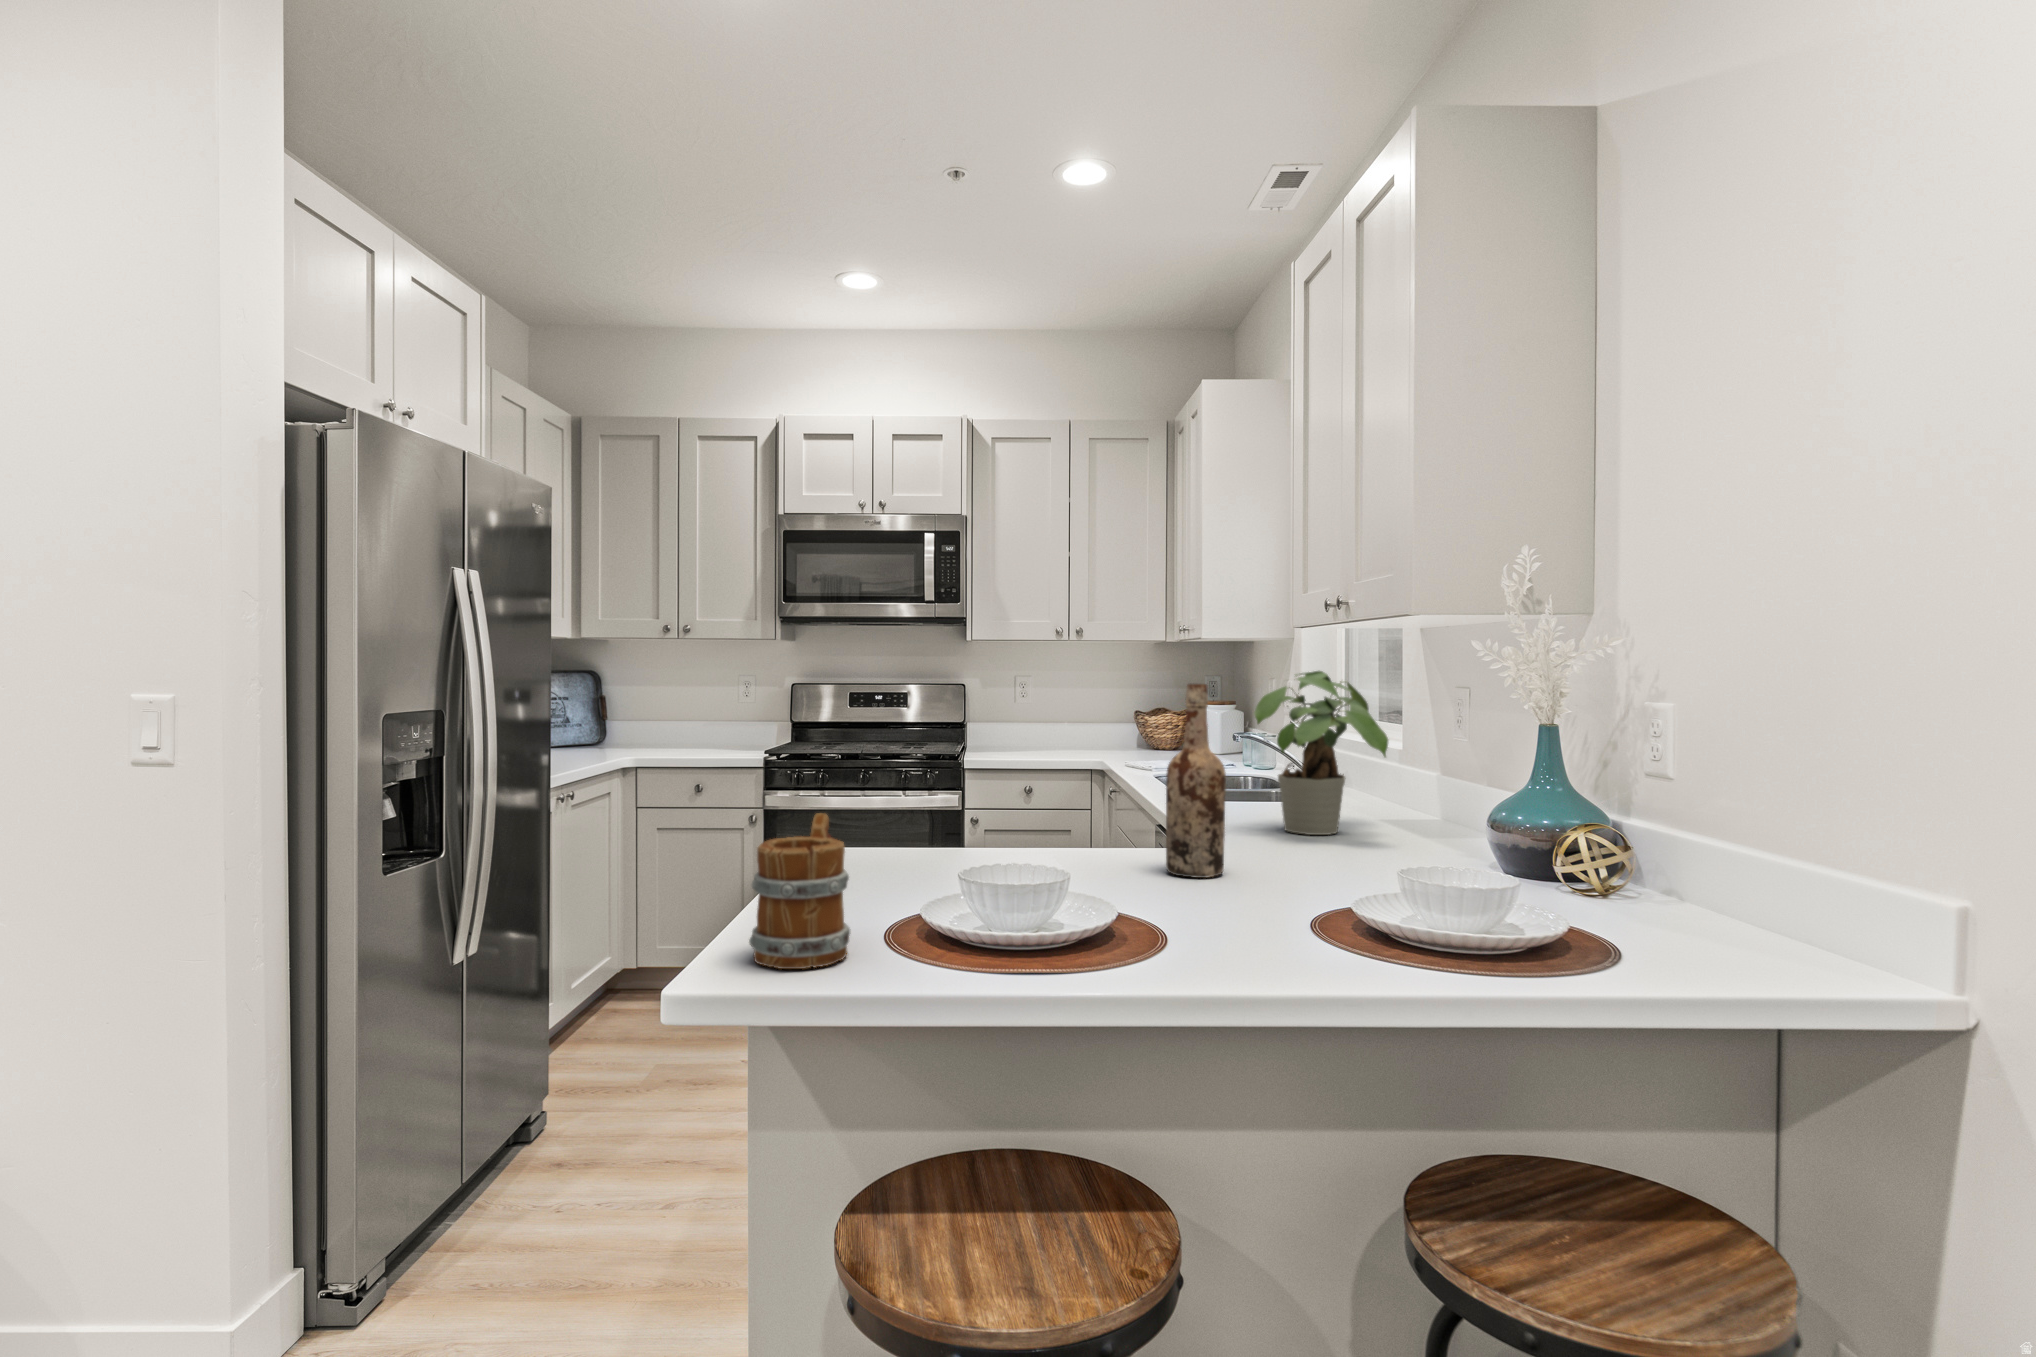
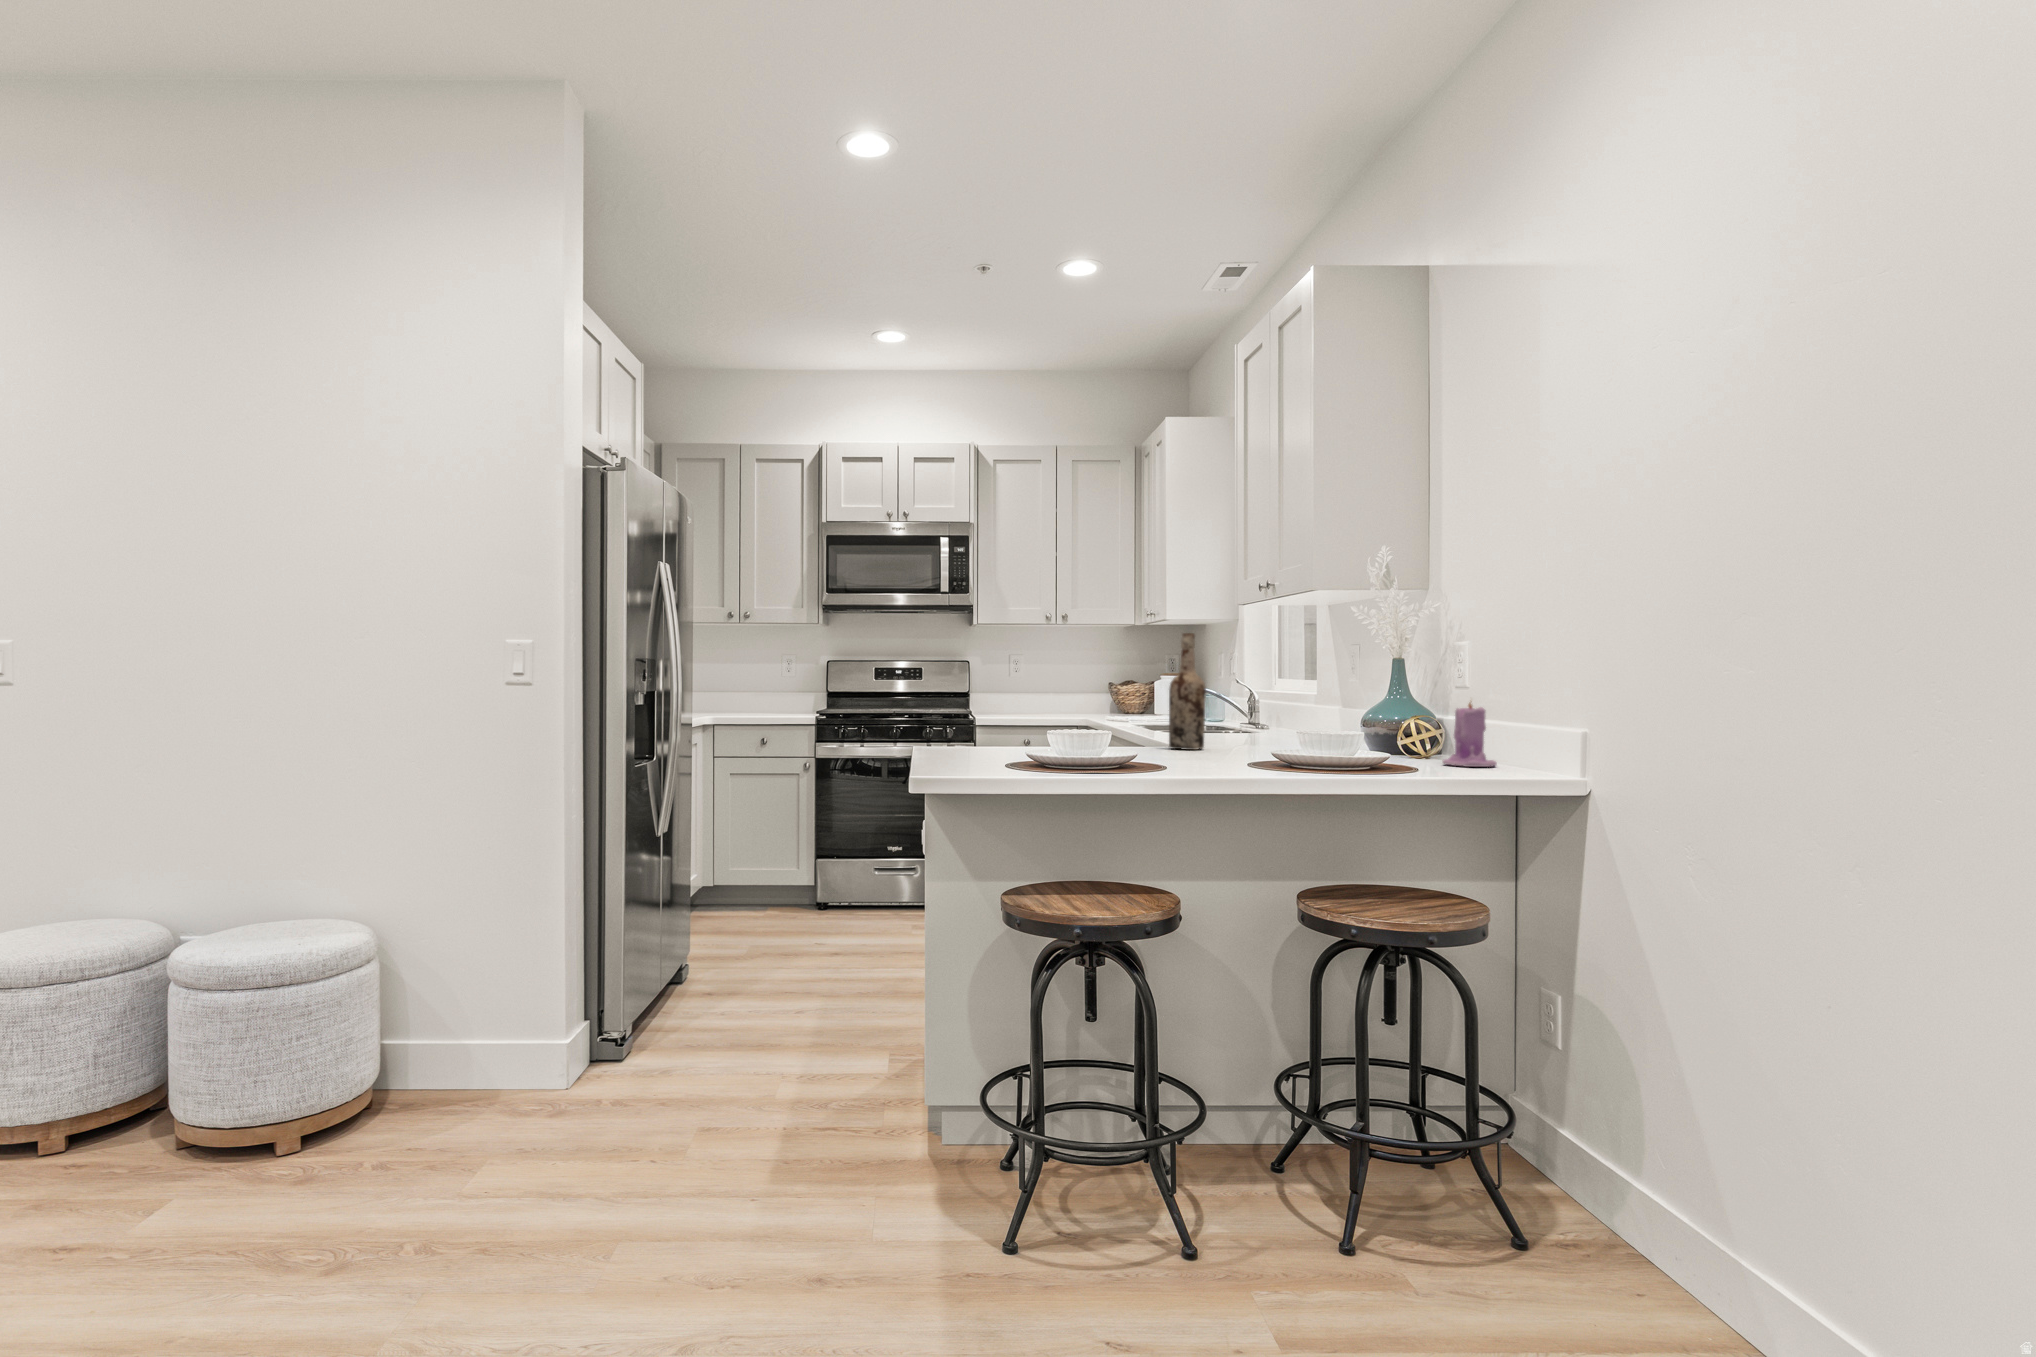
potted plant: present [1254,671,1388,835] -> none [1218,633,1304,741]
mug: present [749,813,850,969] -> none [971,691,1021,764]
candle: none [1669,828,1786,973] -> present [1442,703,1497,767]

